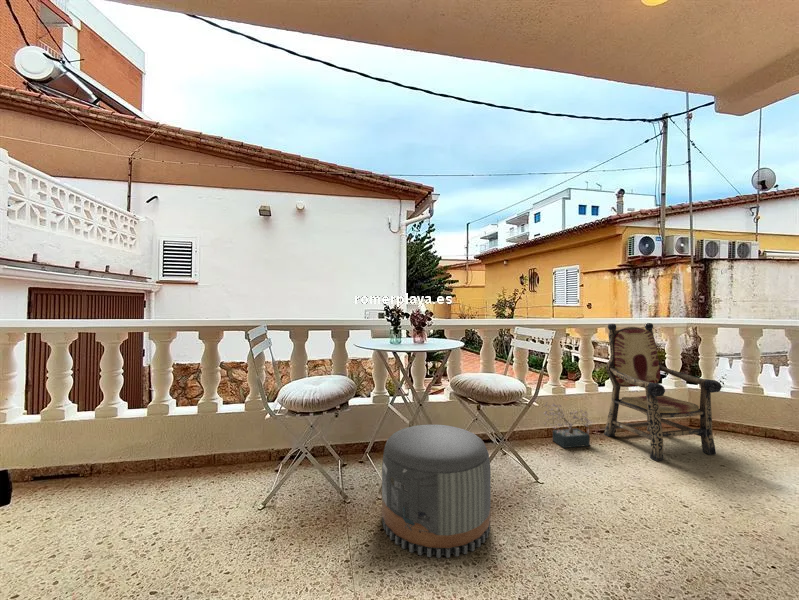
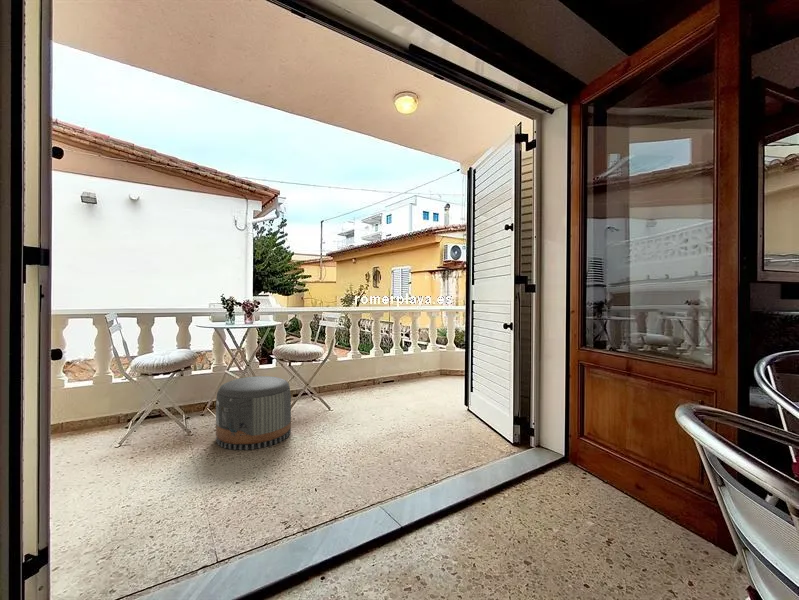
armchair: present [604,323,722,461] -> none [387,309,449,394]
decorative plant: present [544,403,592,448] -> none [345,364,377,394]

